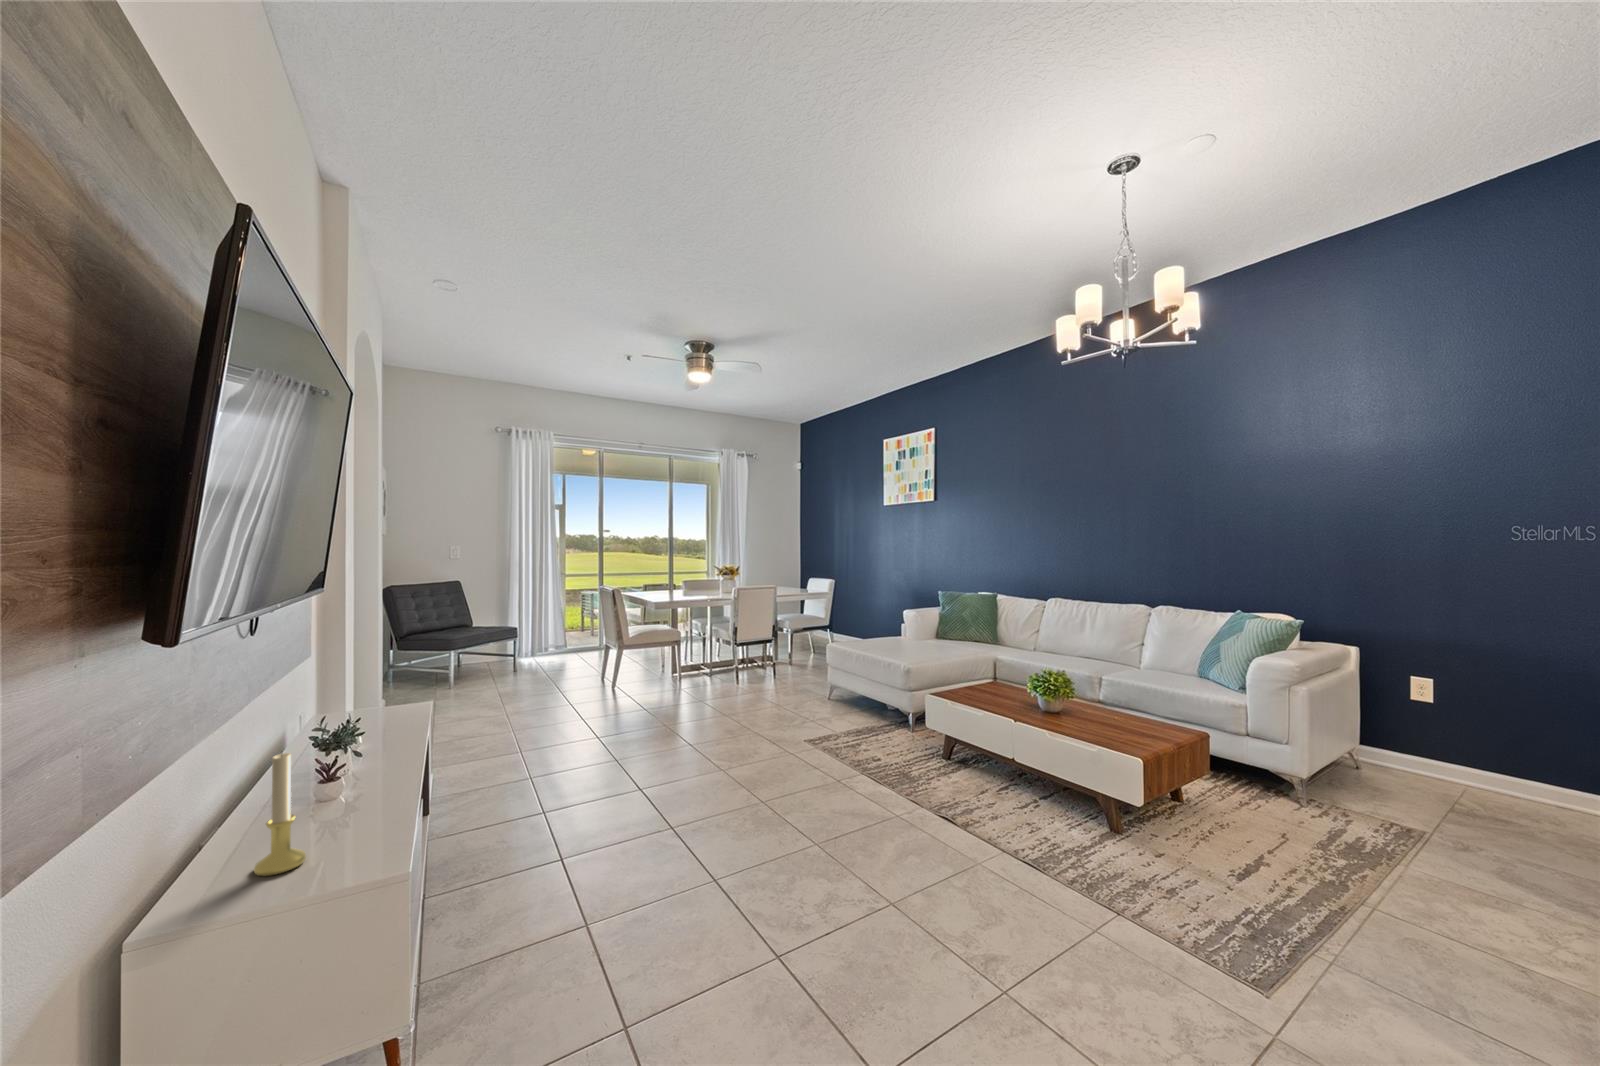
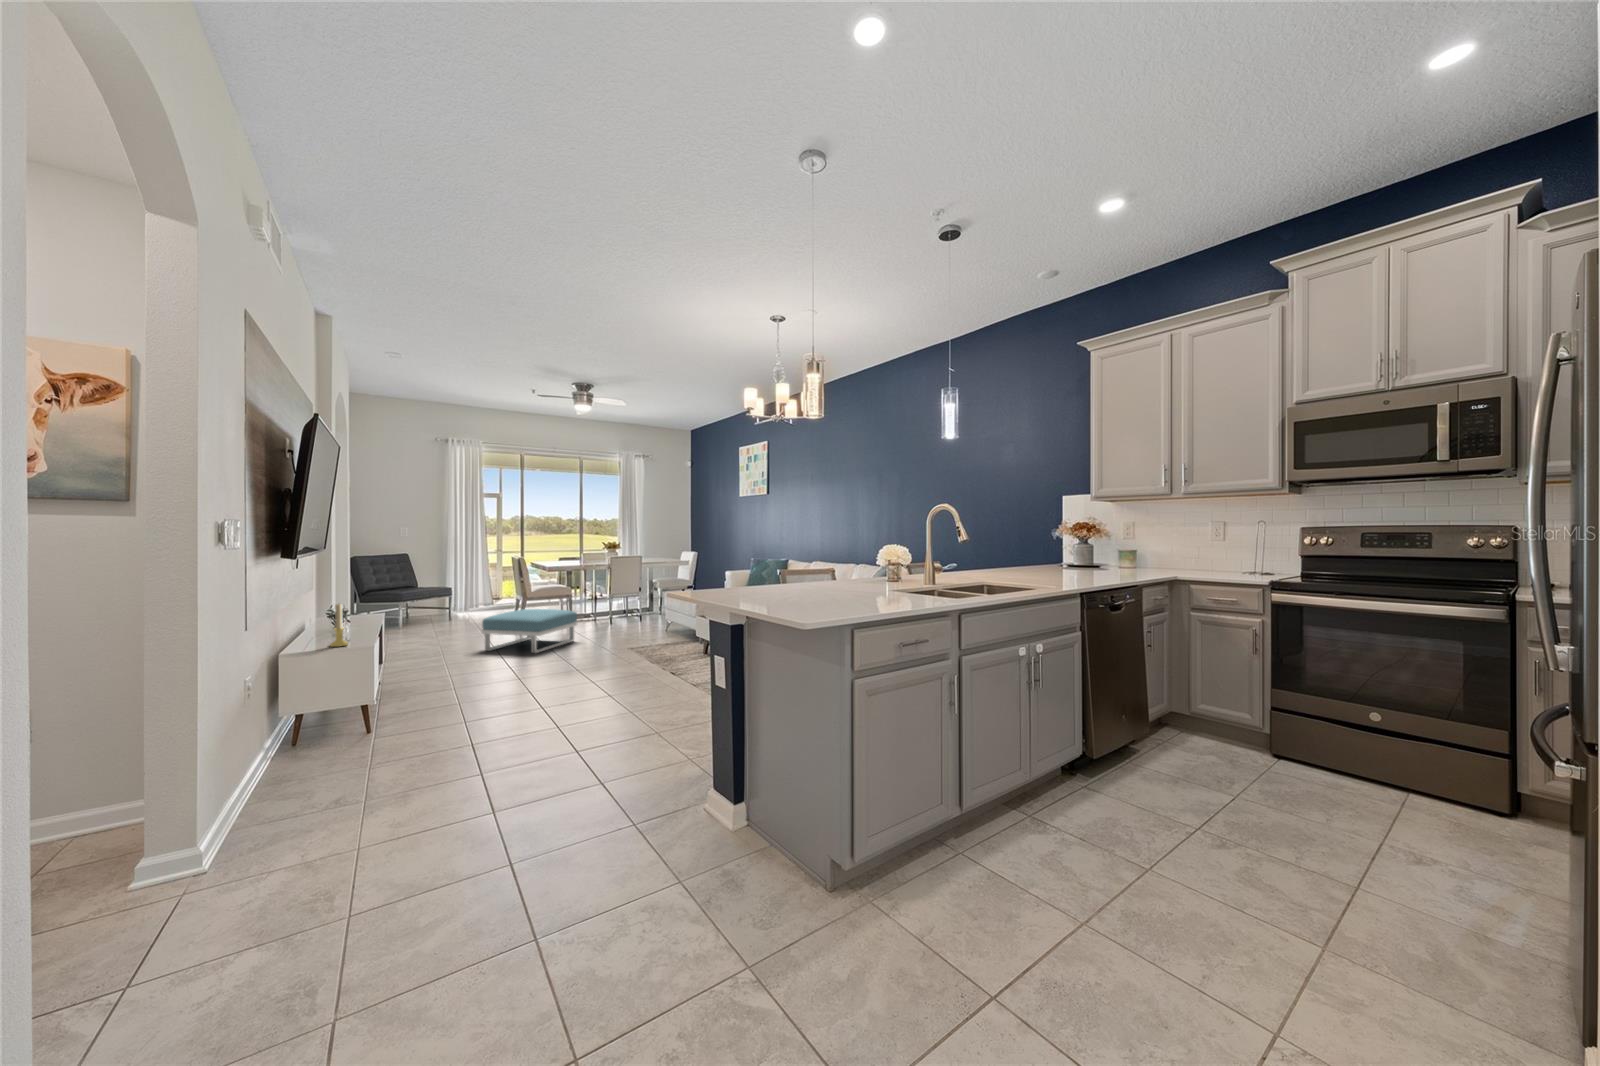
footstool: none [570,670,708,751] -> present [481,609,577,653]

